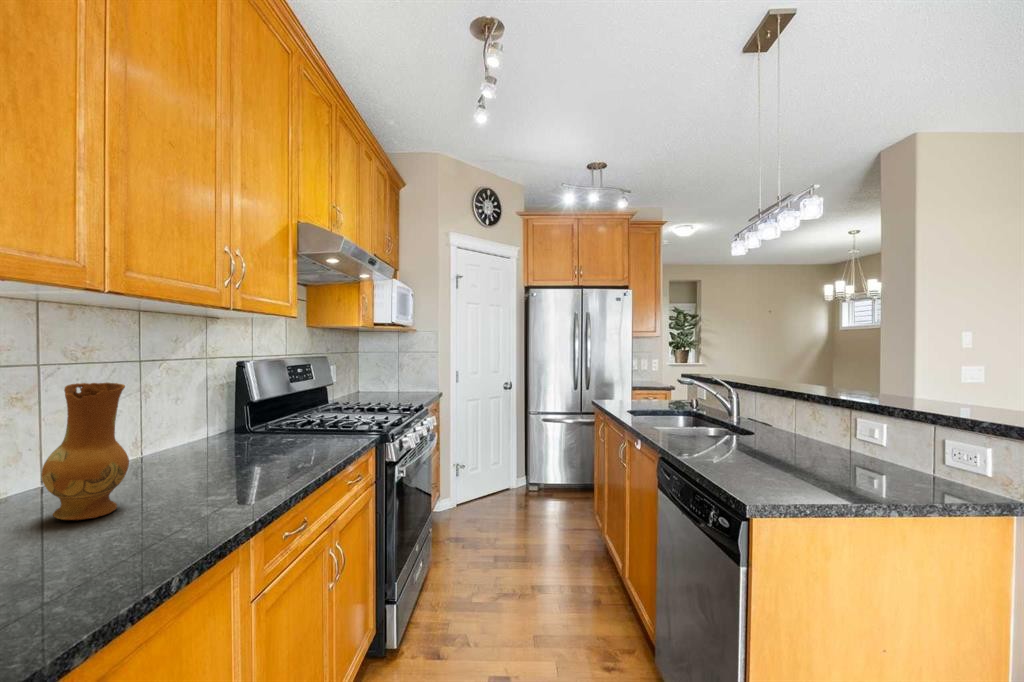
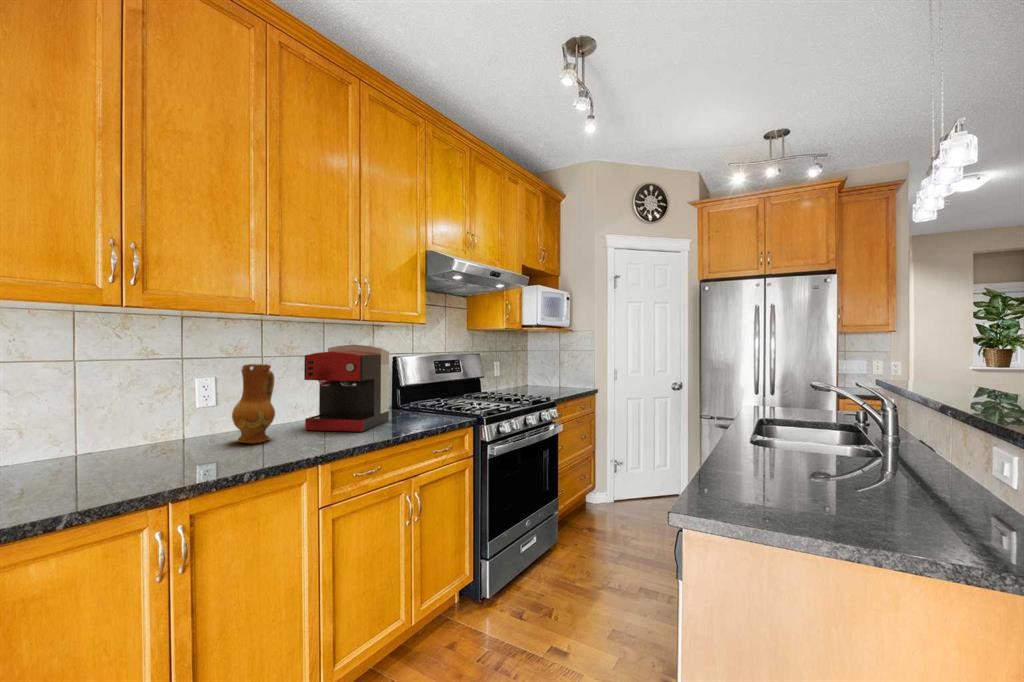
coffee maker: none [156,348,271,481] -> present [304,345,389,432]

